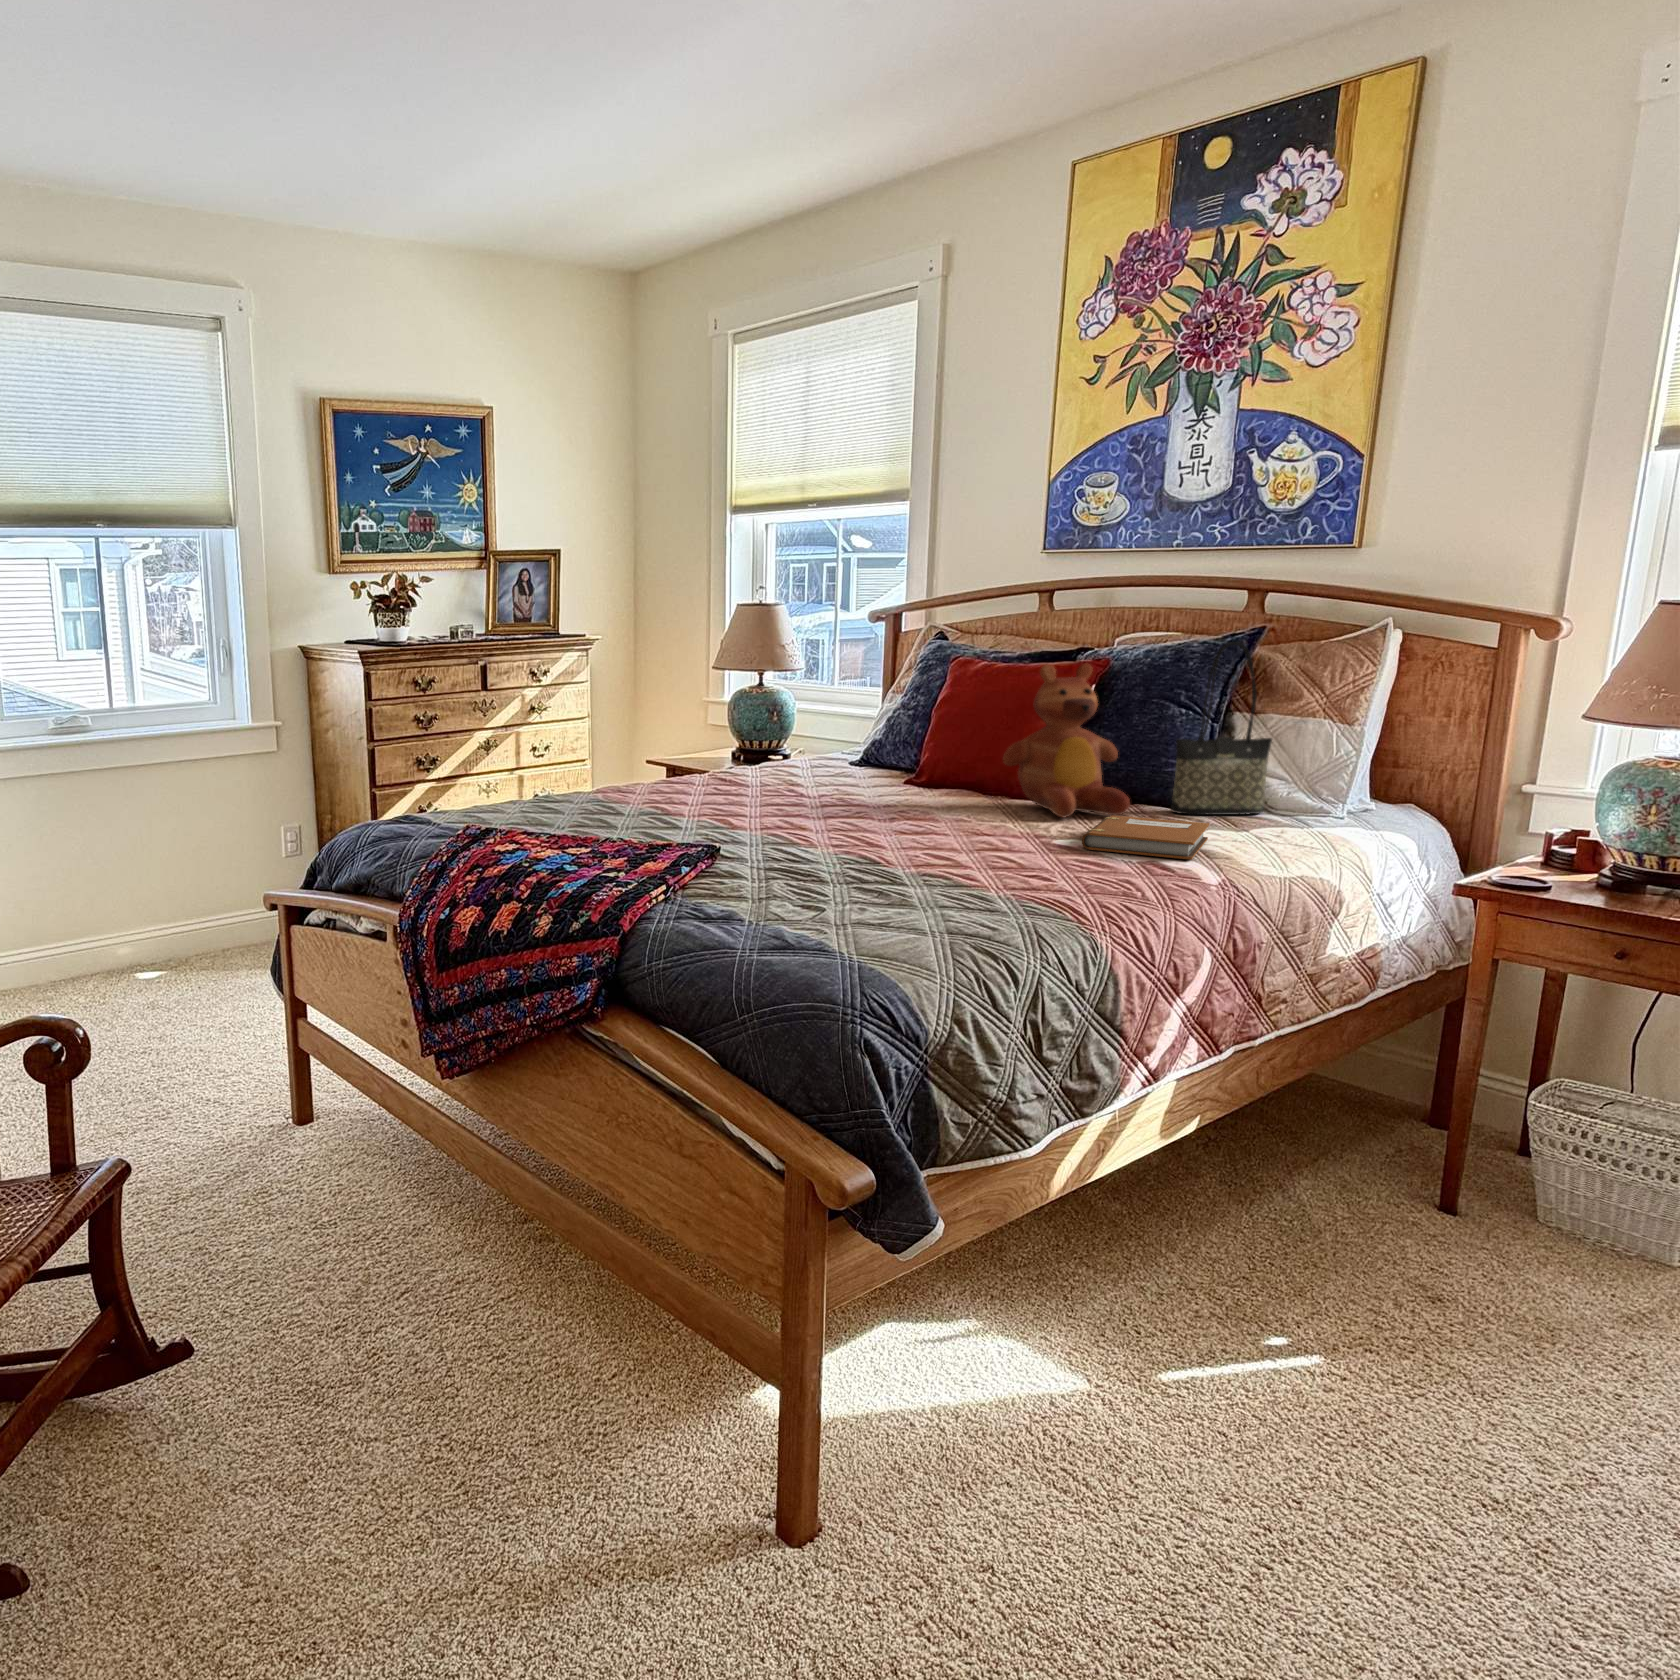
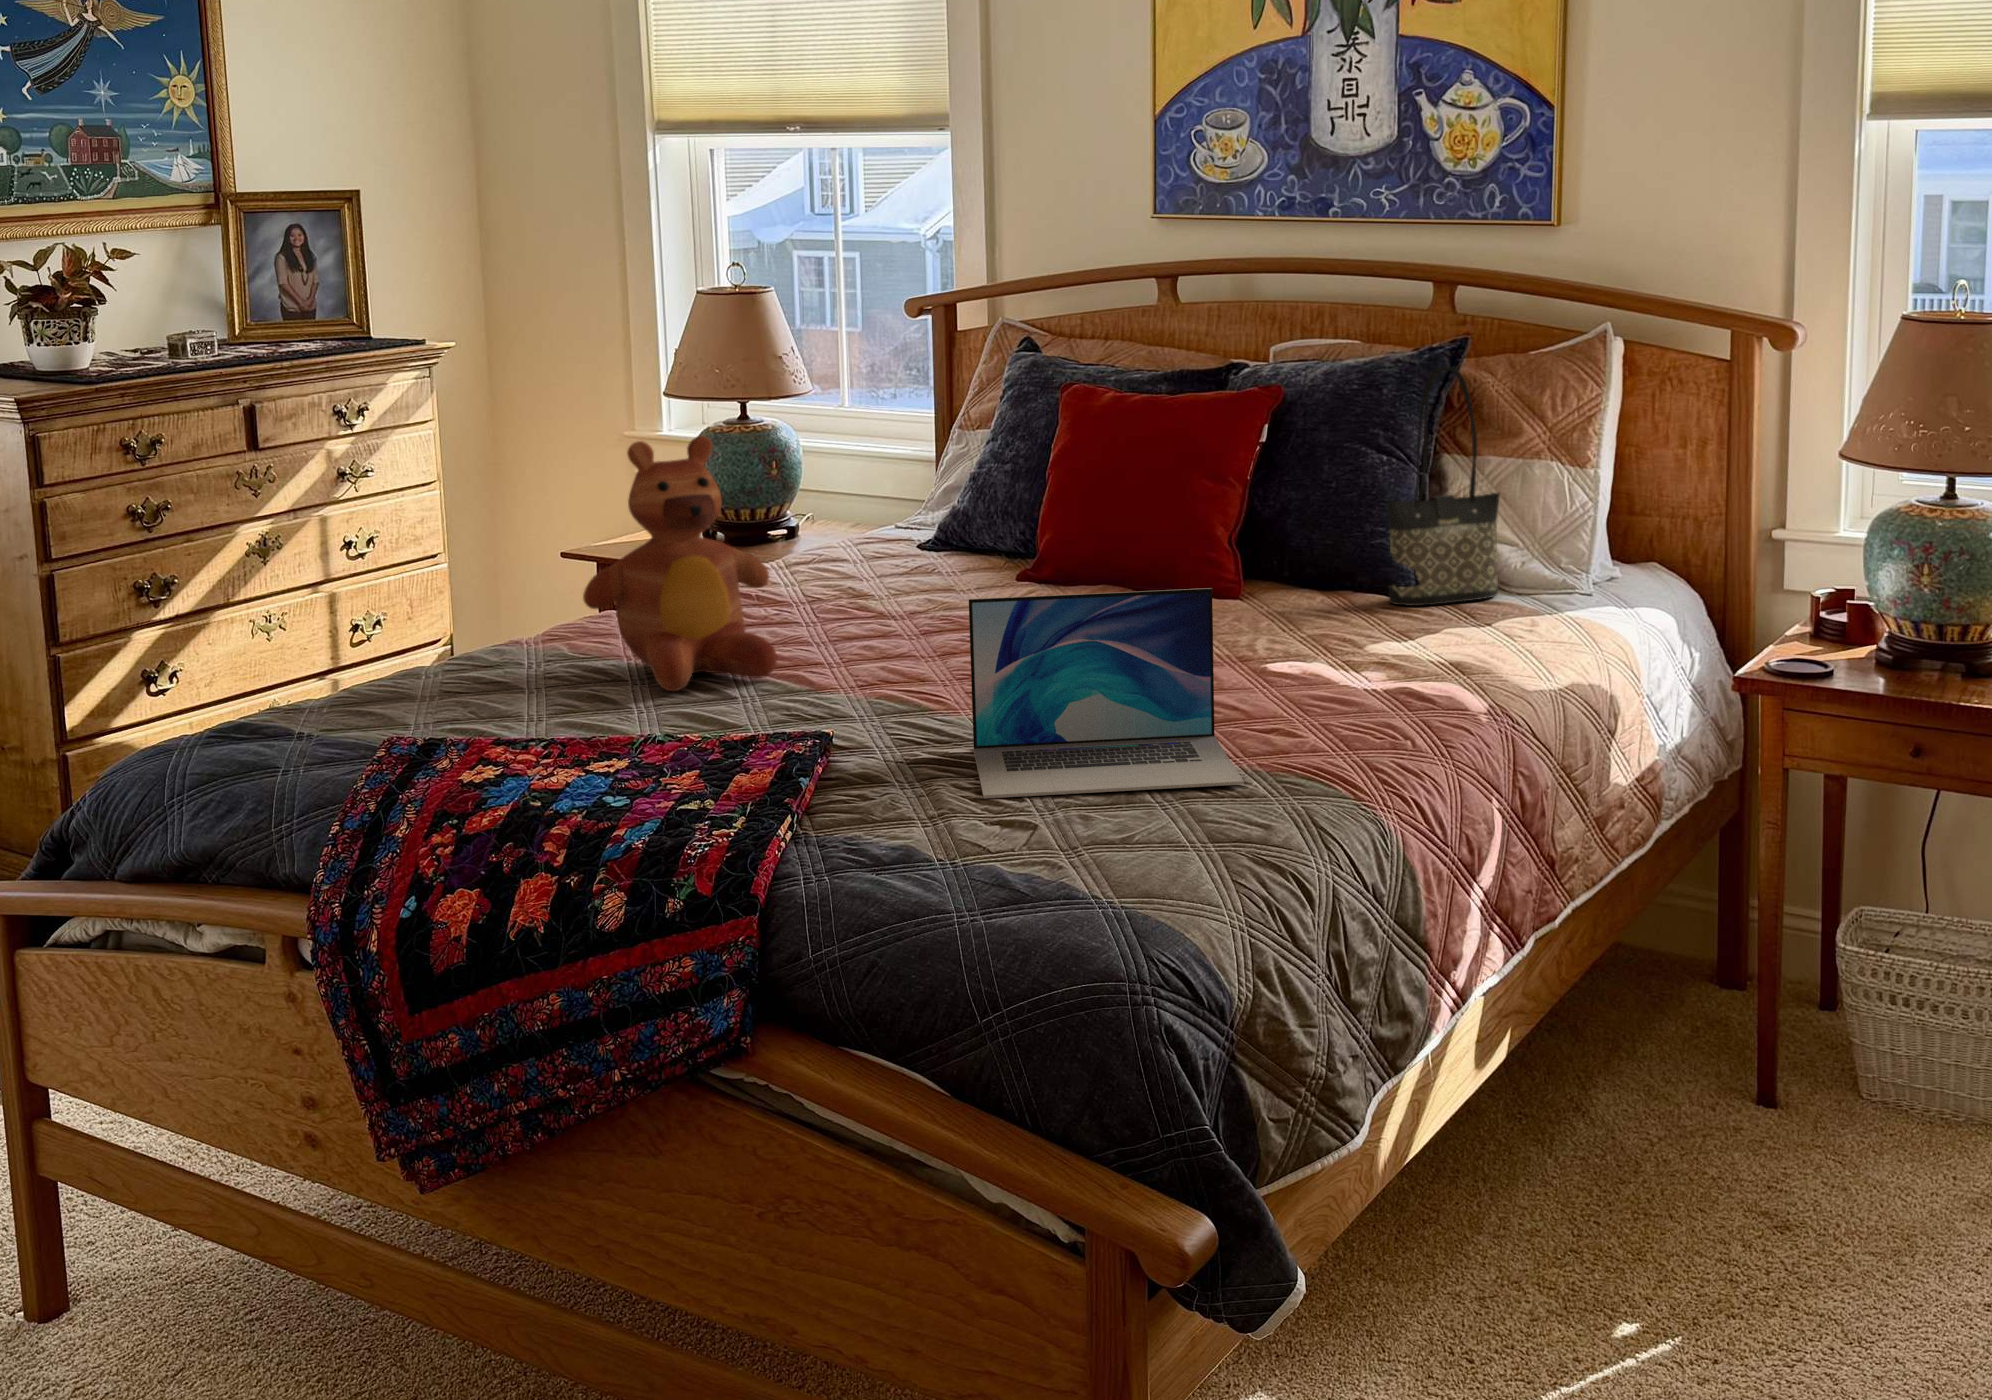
teddy bear: present [1003,663,1130,818] -> present [583,436,777,691]
laptop: none [805,767,993,902] -> present [969,588,1244,798]
notebook: present [1082,815,1209,860] -> none [1310,622,1454,683]

